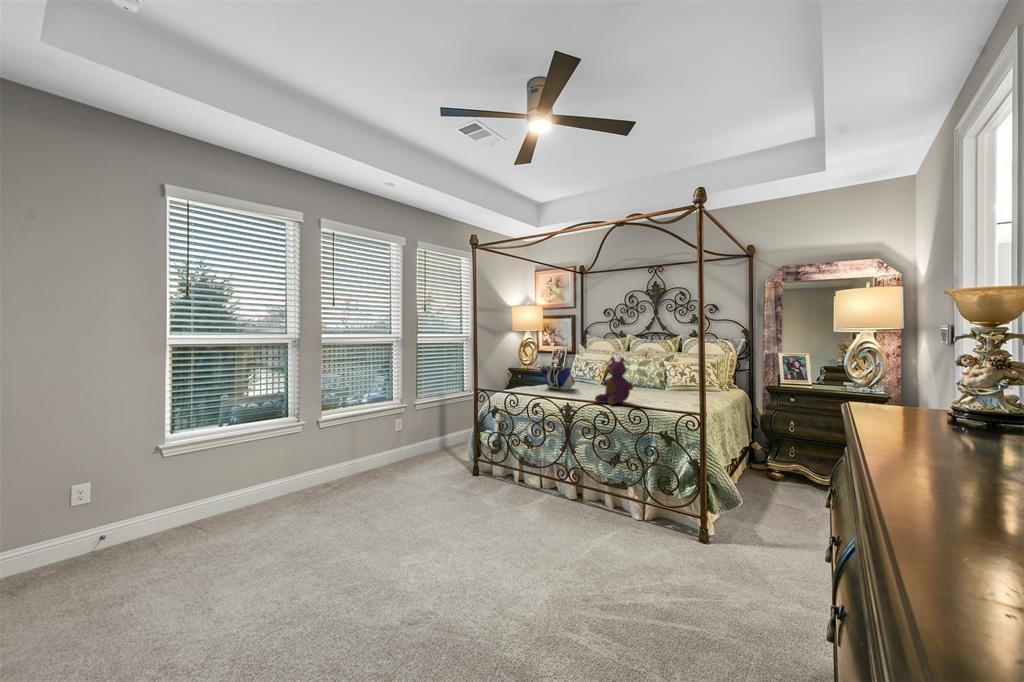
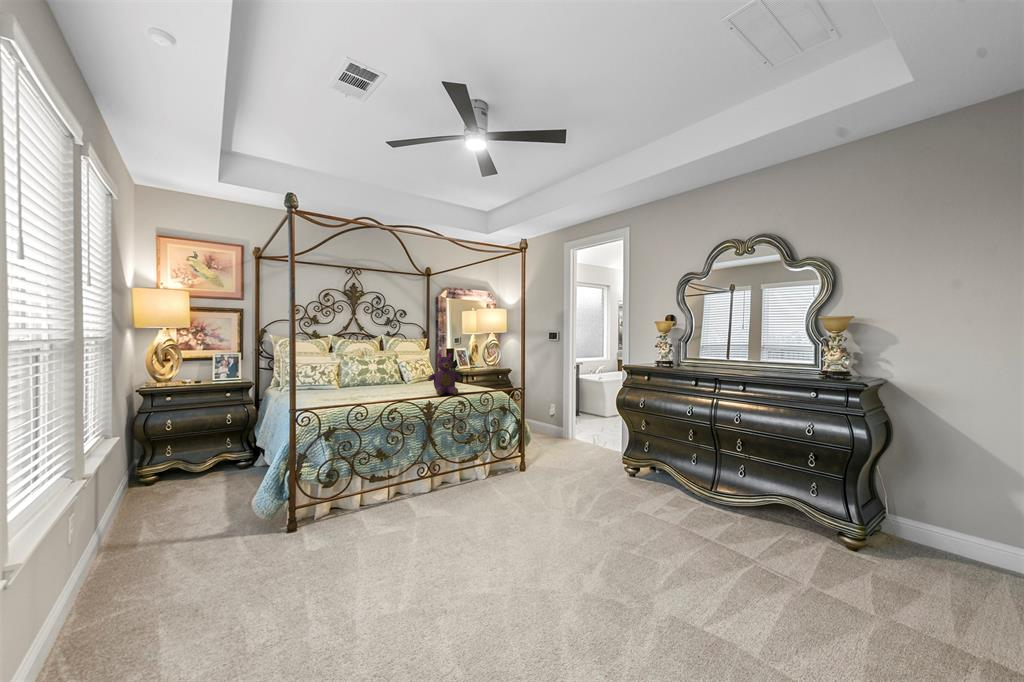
tote bag: present [540,365,576,390] -> none [317,368,364,397]

